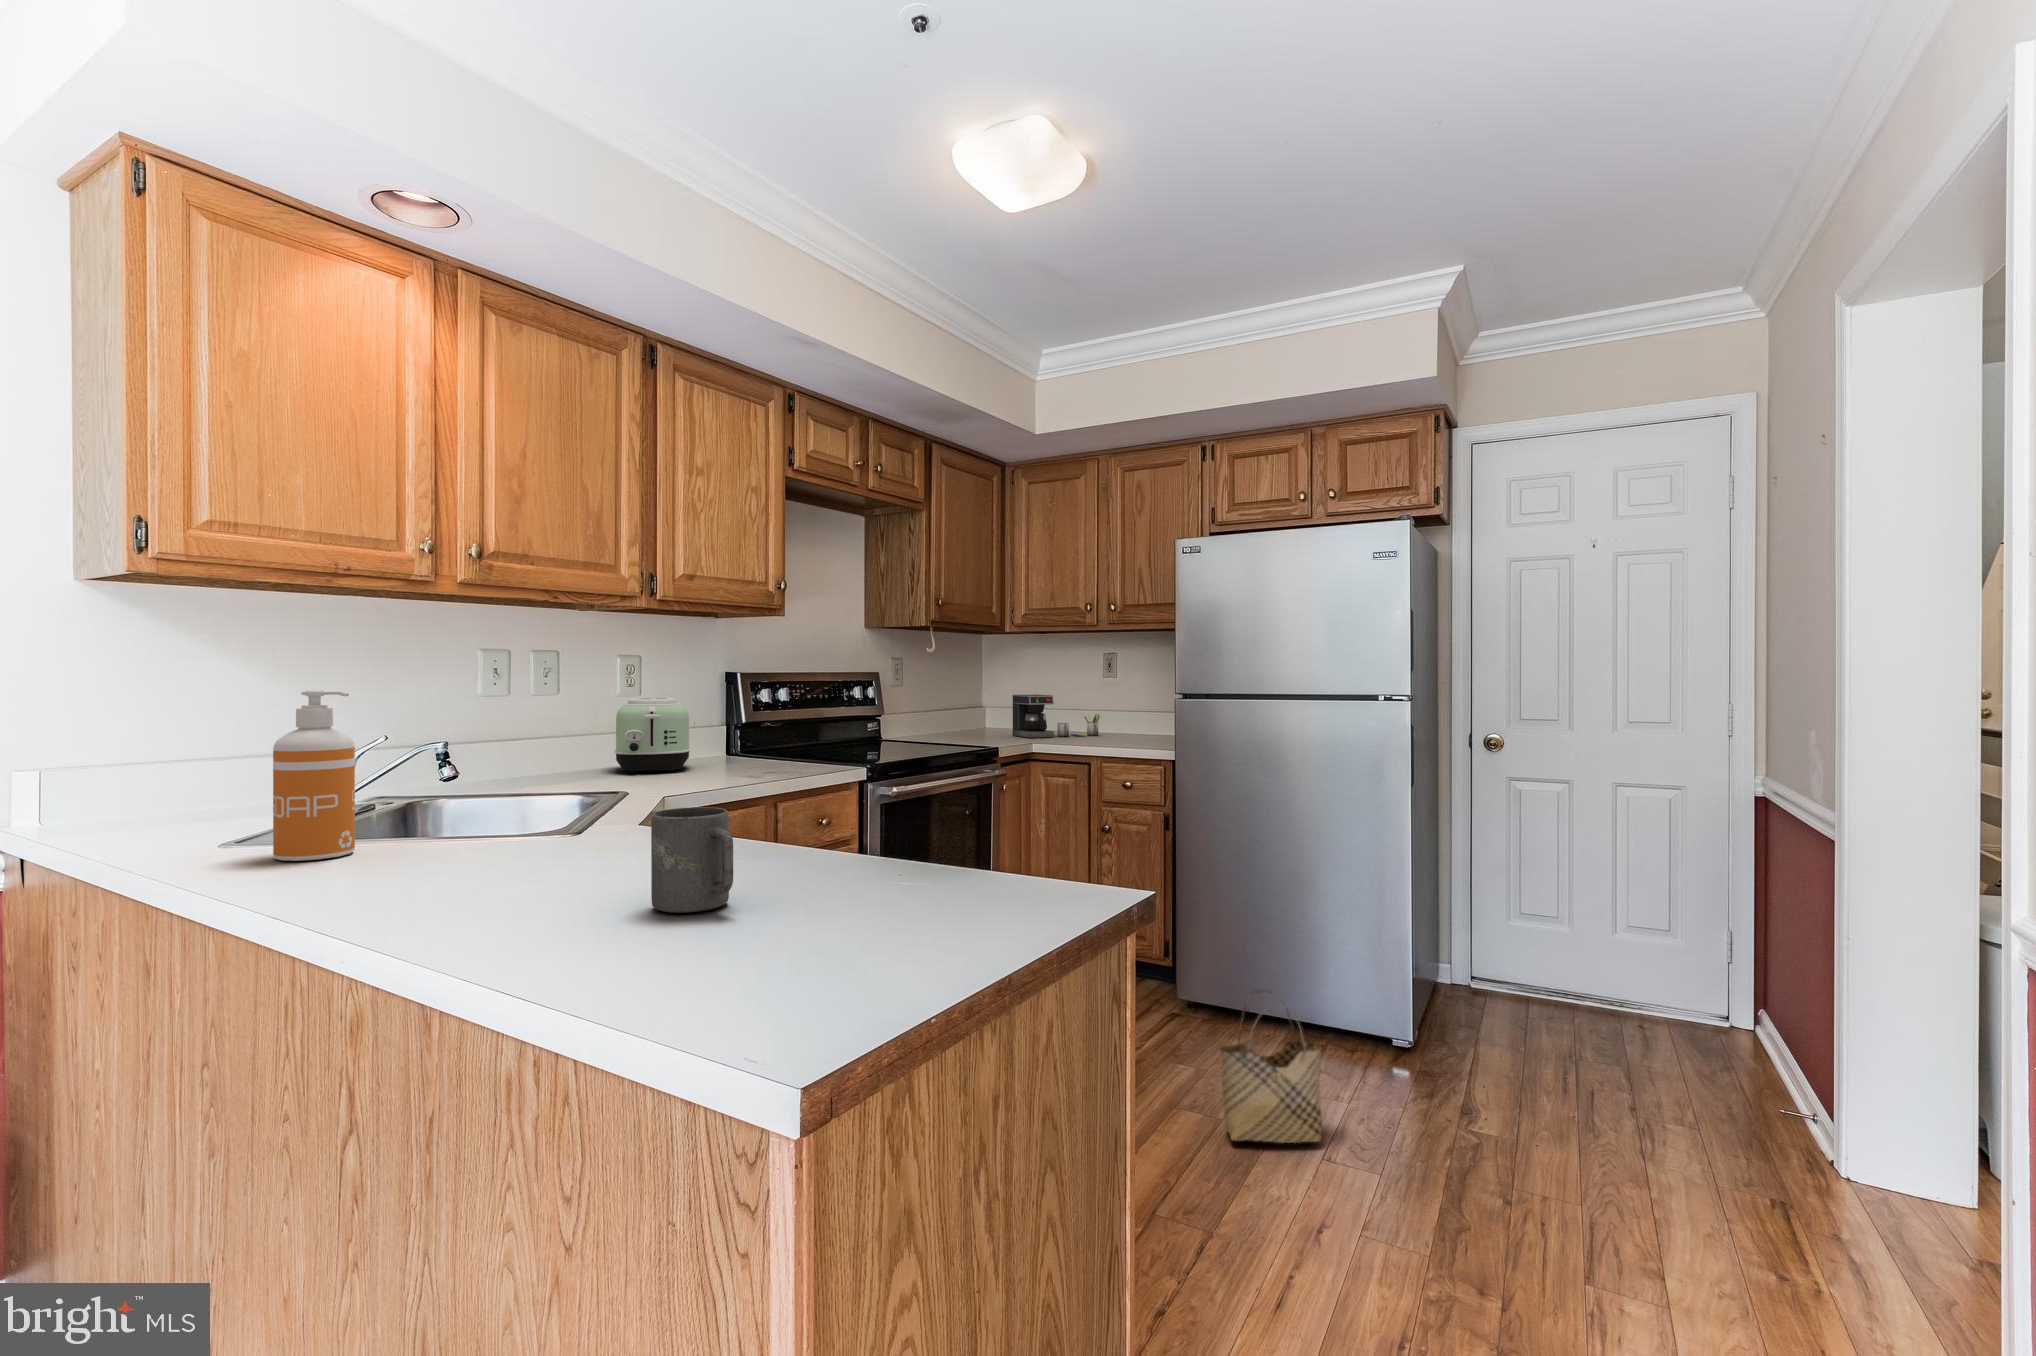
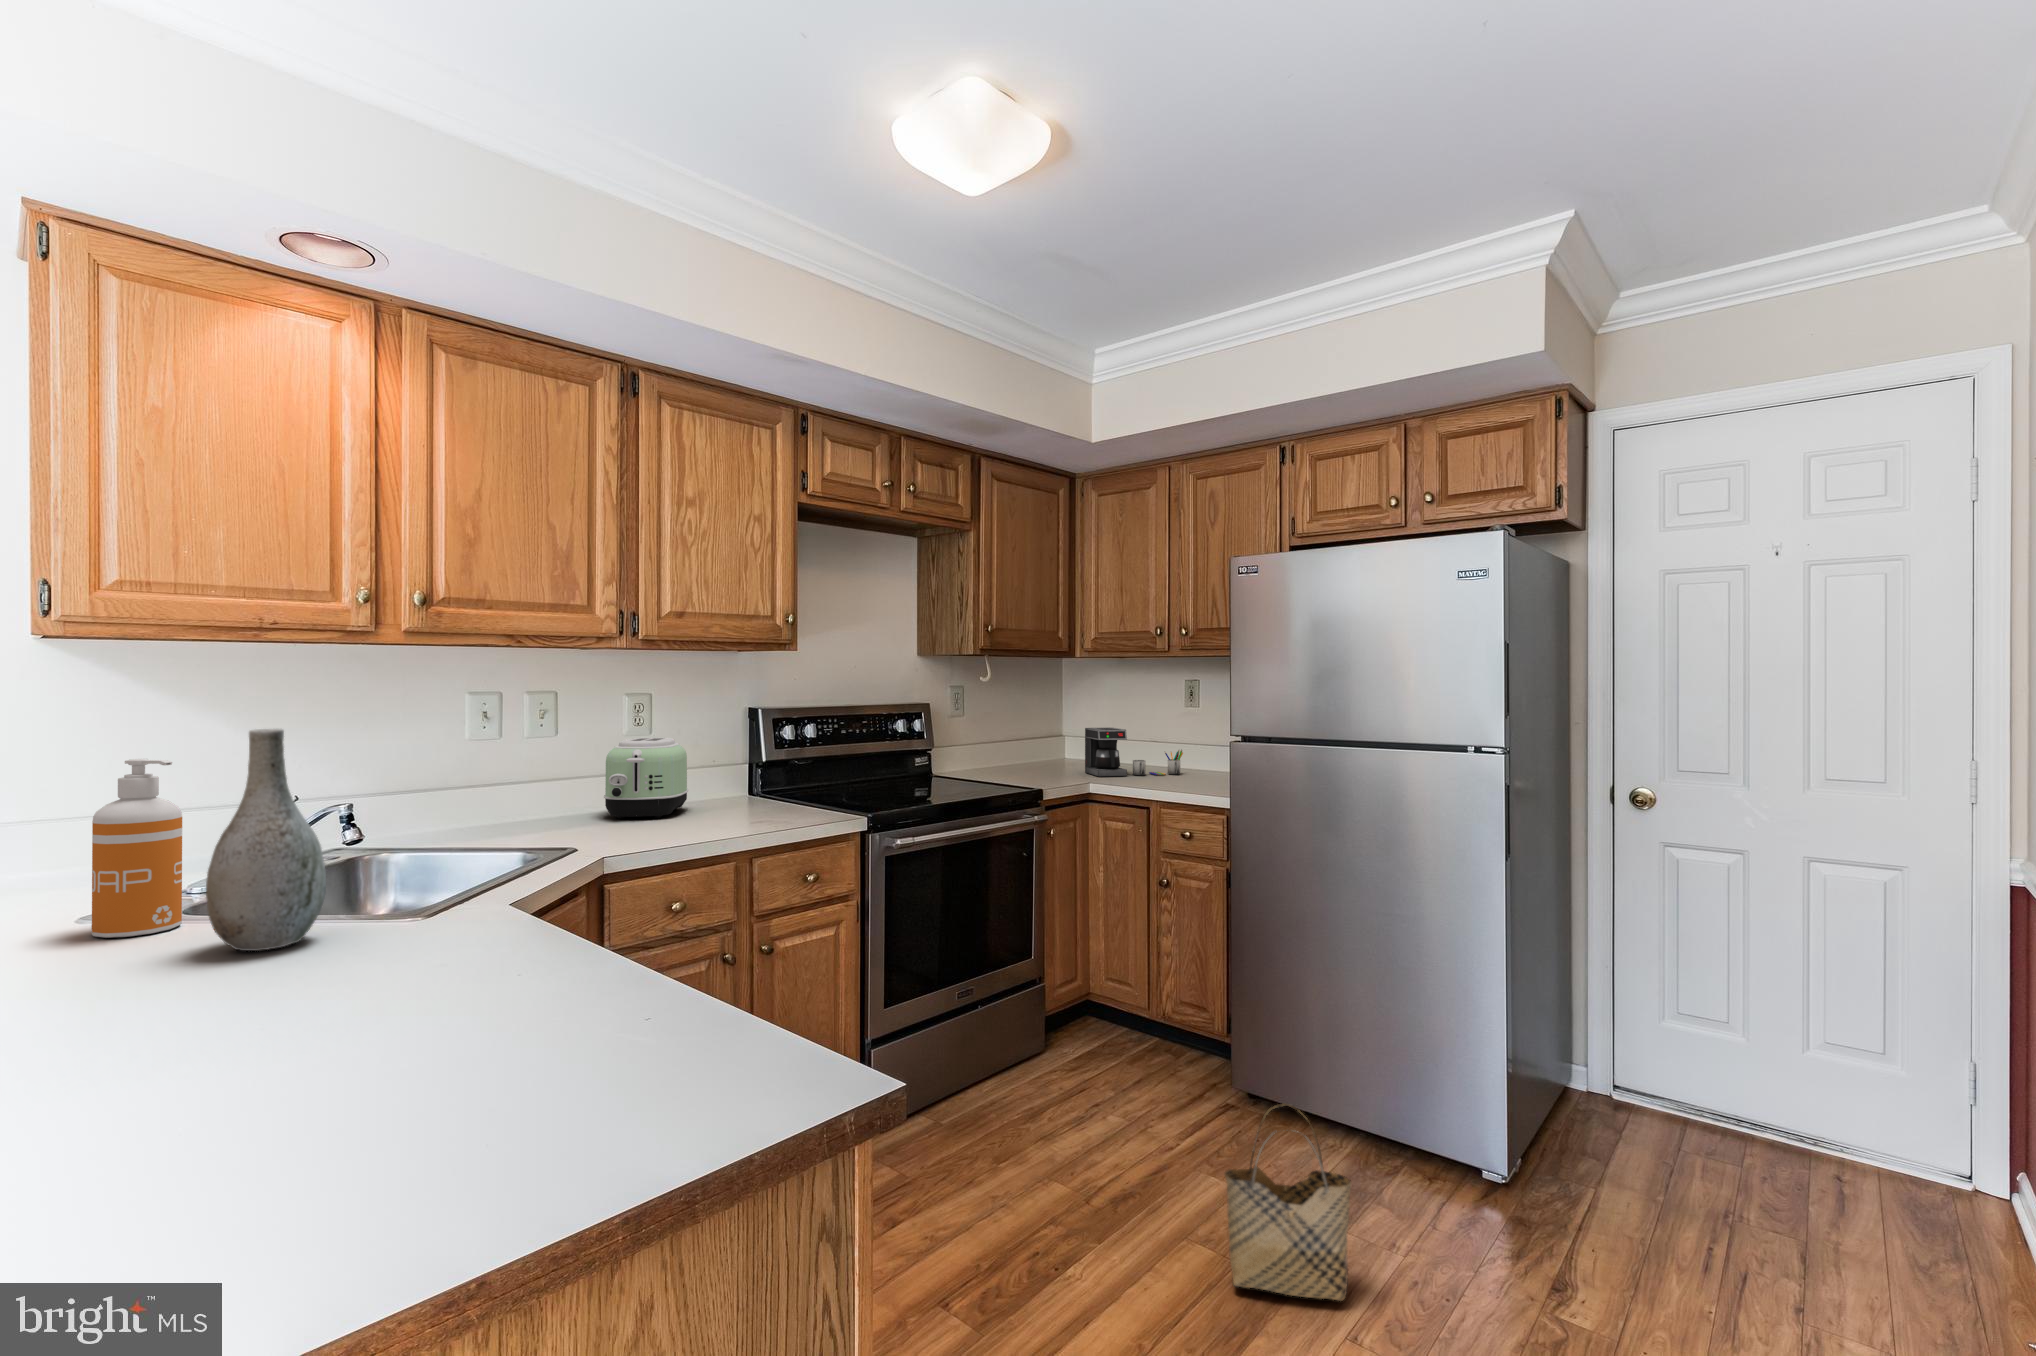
vase: none [425,658,526,863] -> present [206,729,326,951]
mug: present [651,807,733,913] -> none [293,921,397,1053]

